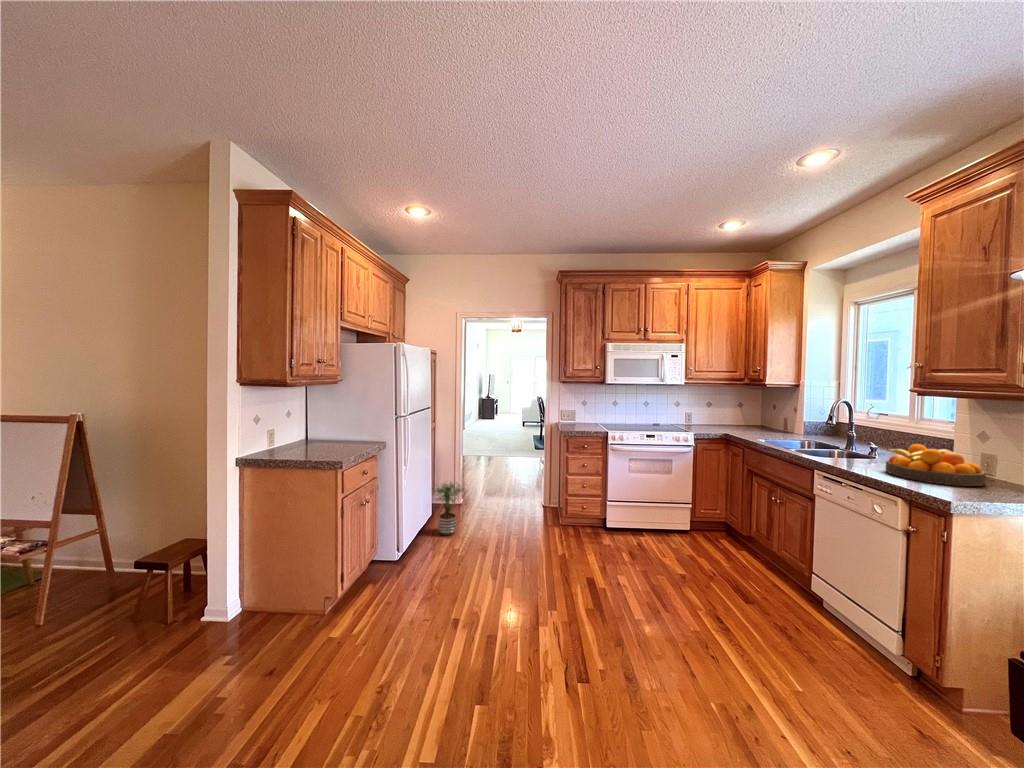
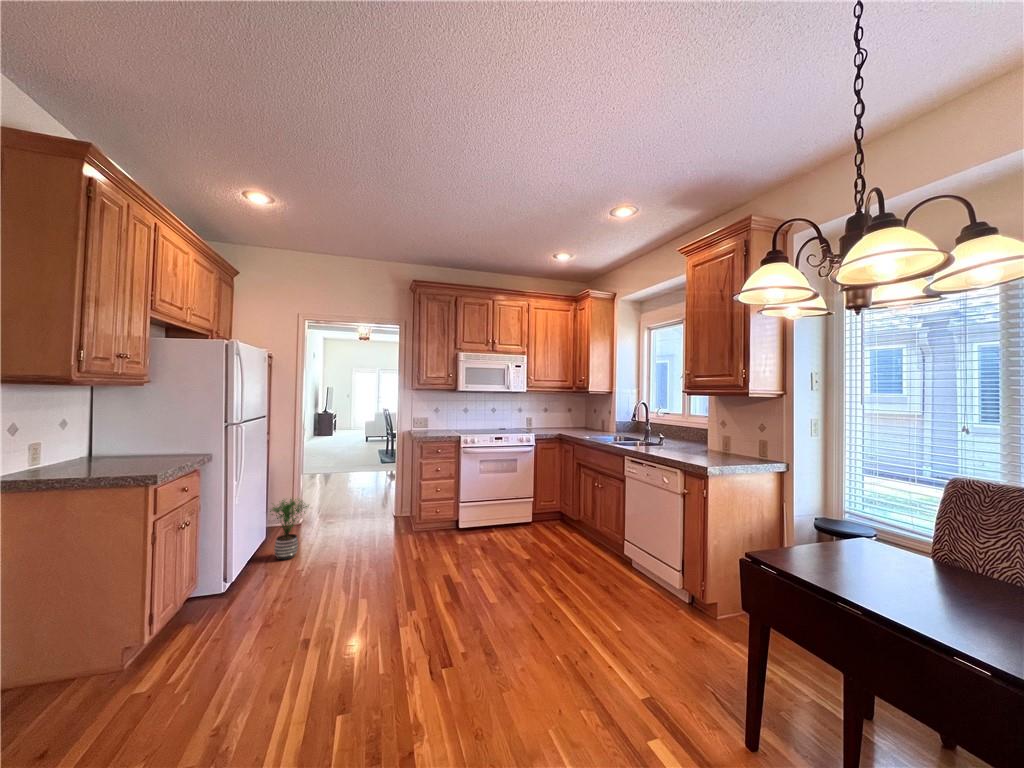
fruit bowl: present [886,444,986,486] -> none [668,432,722,459]

